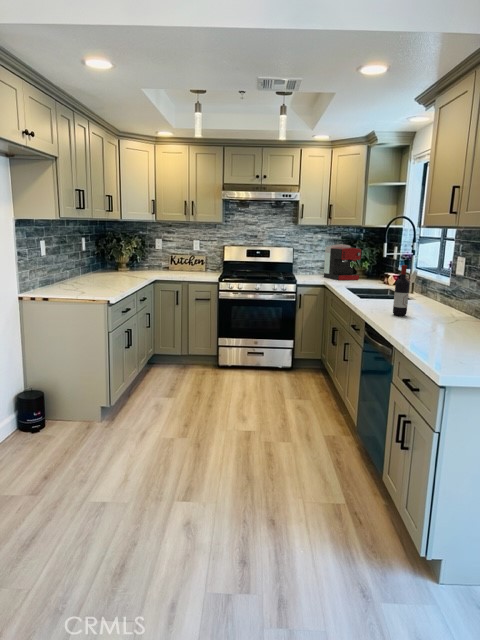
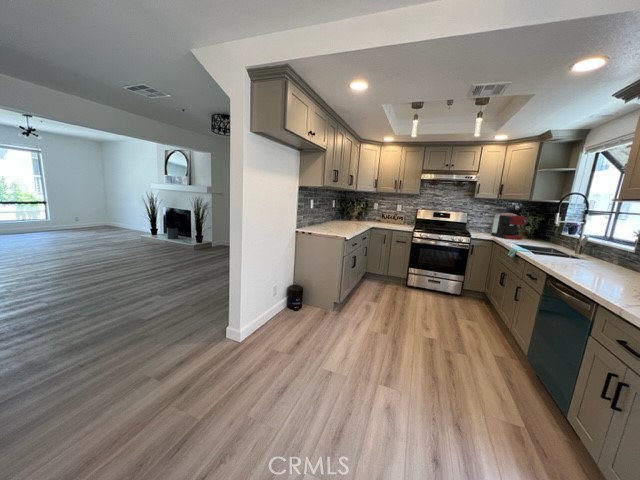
wine bottle: present [393,265,410,316] -> none [581,233,604,276]

